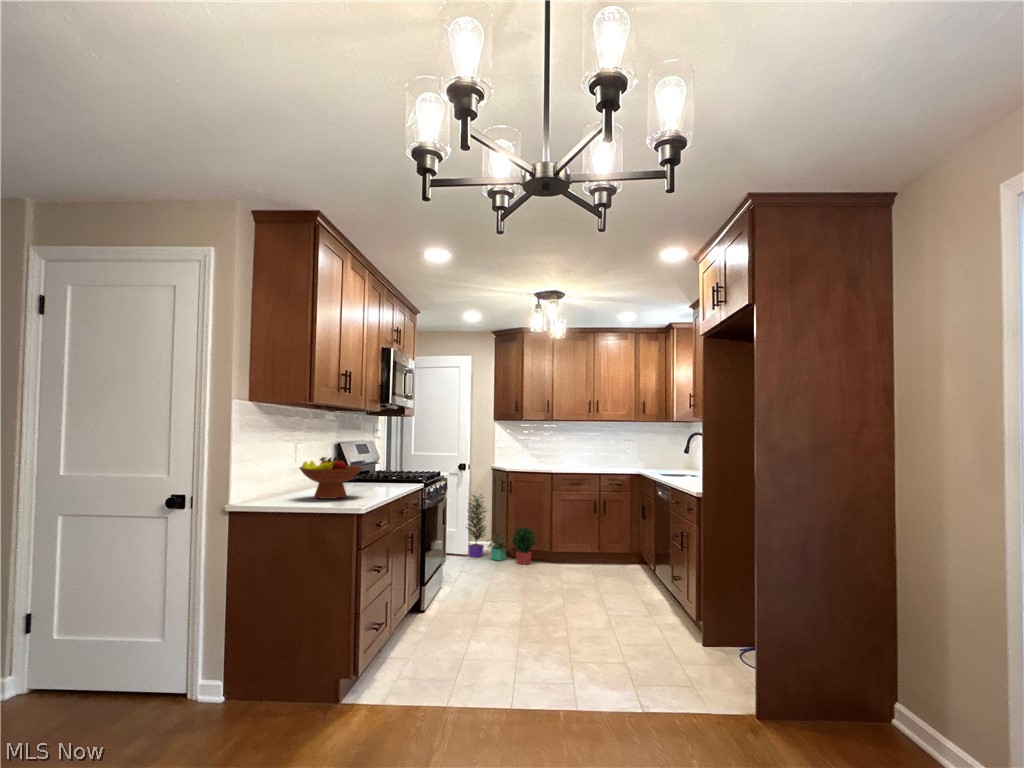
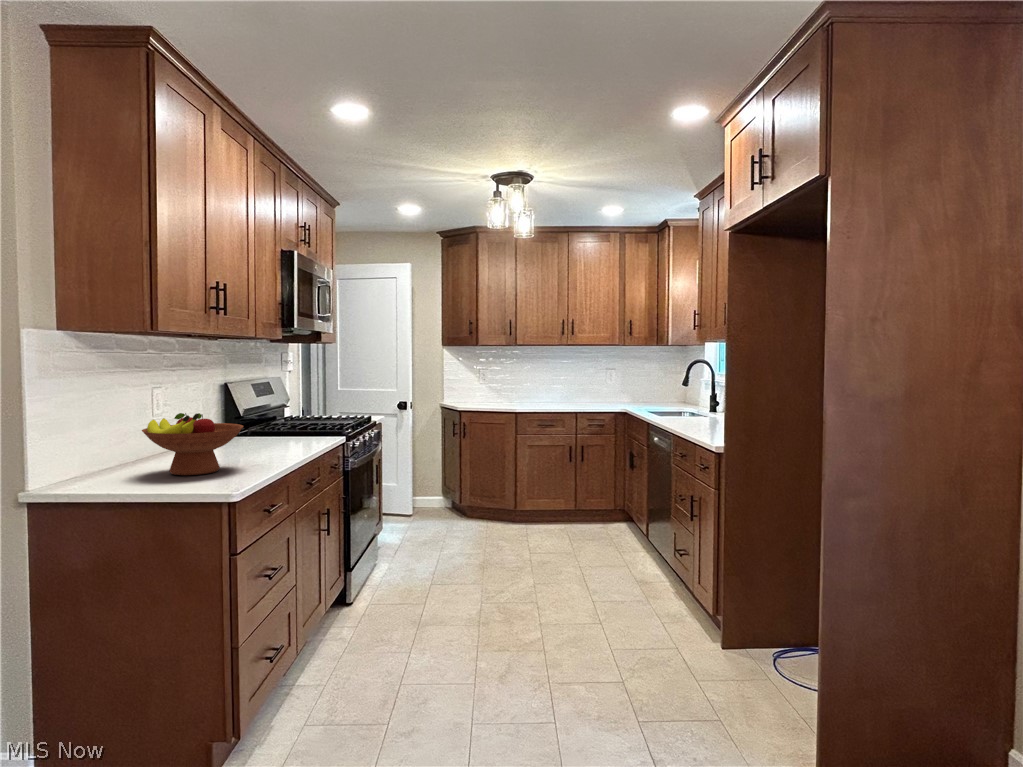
potted plant: present [466,495,536,565] -> none [408,439,498,525]

